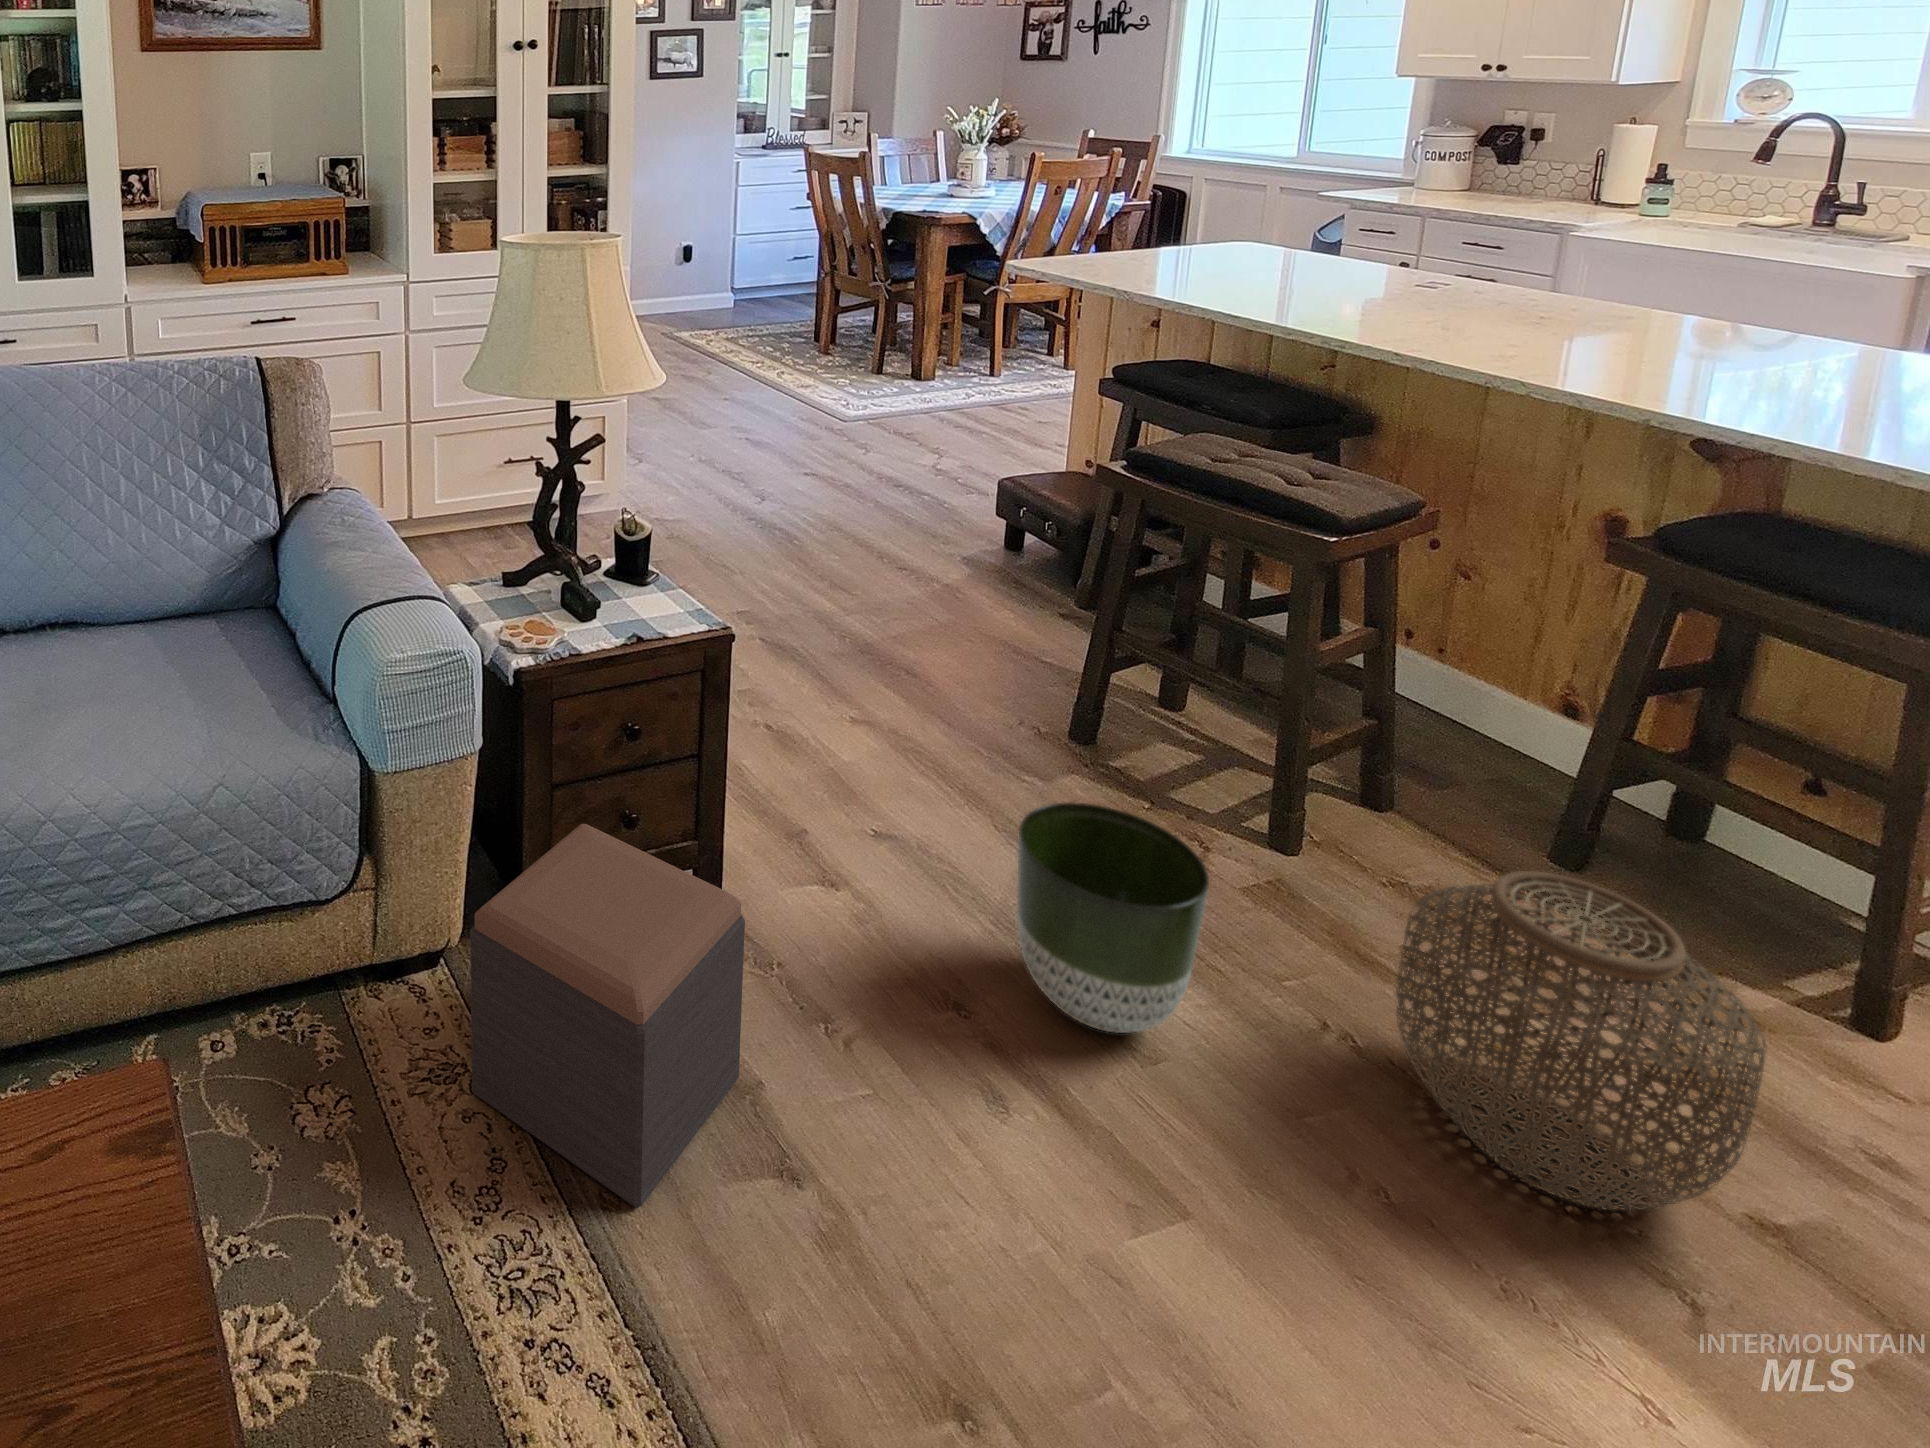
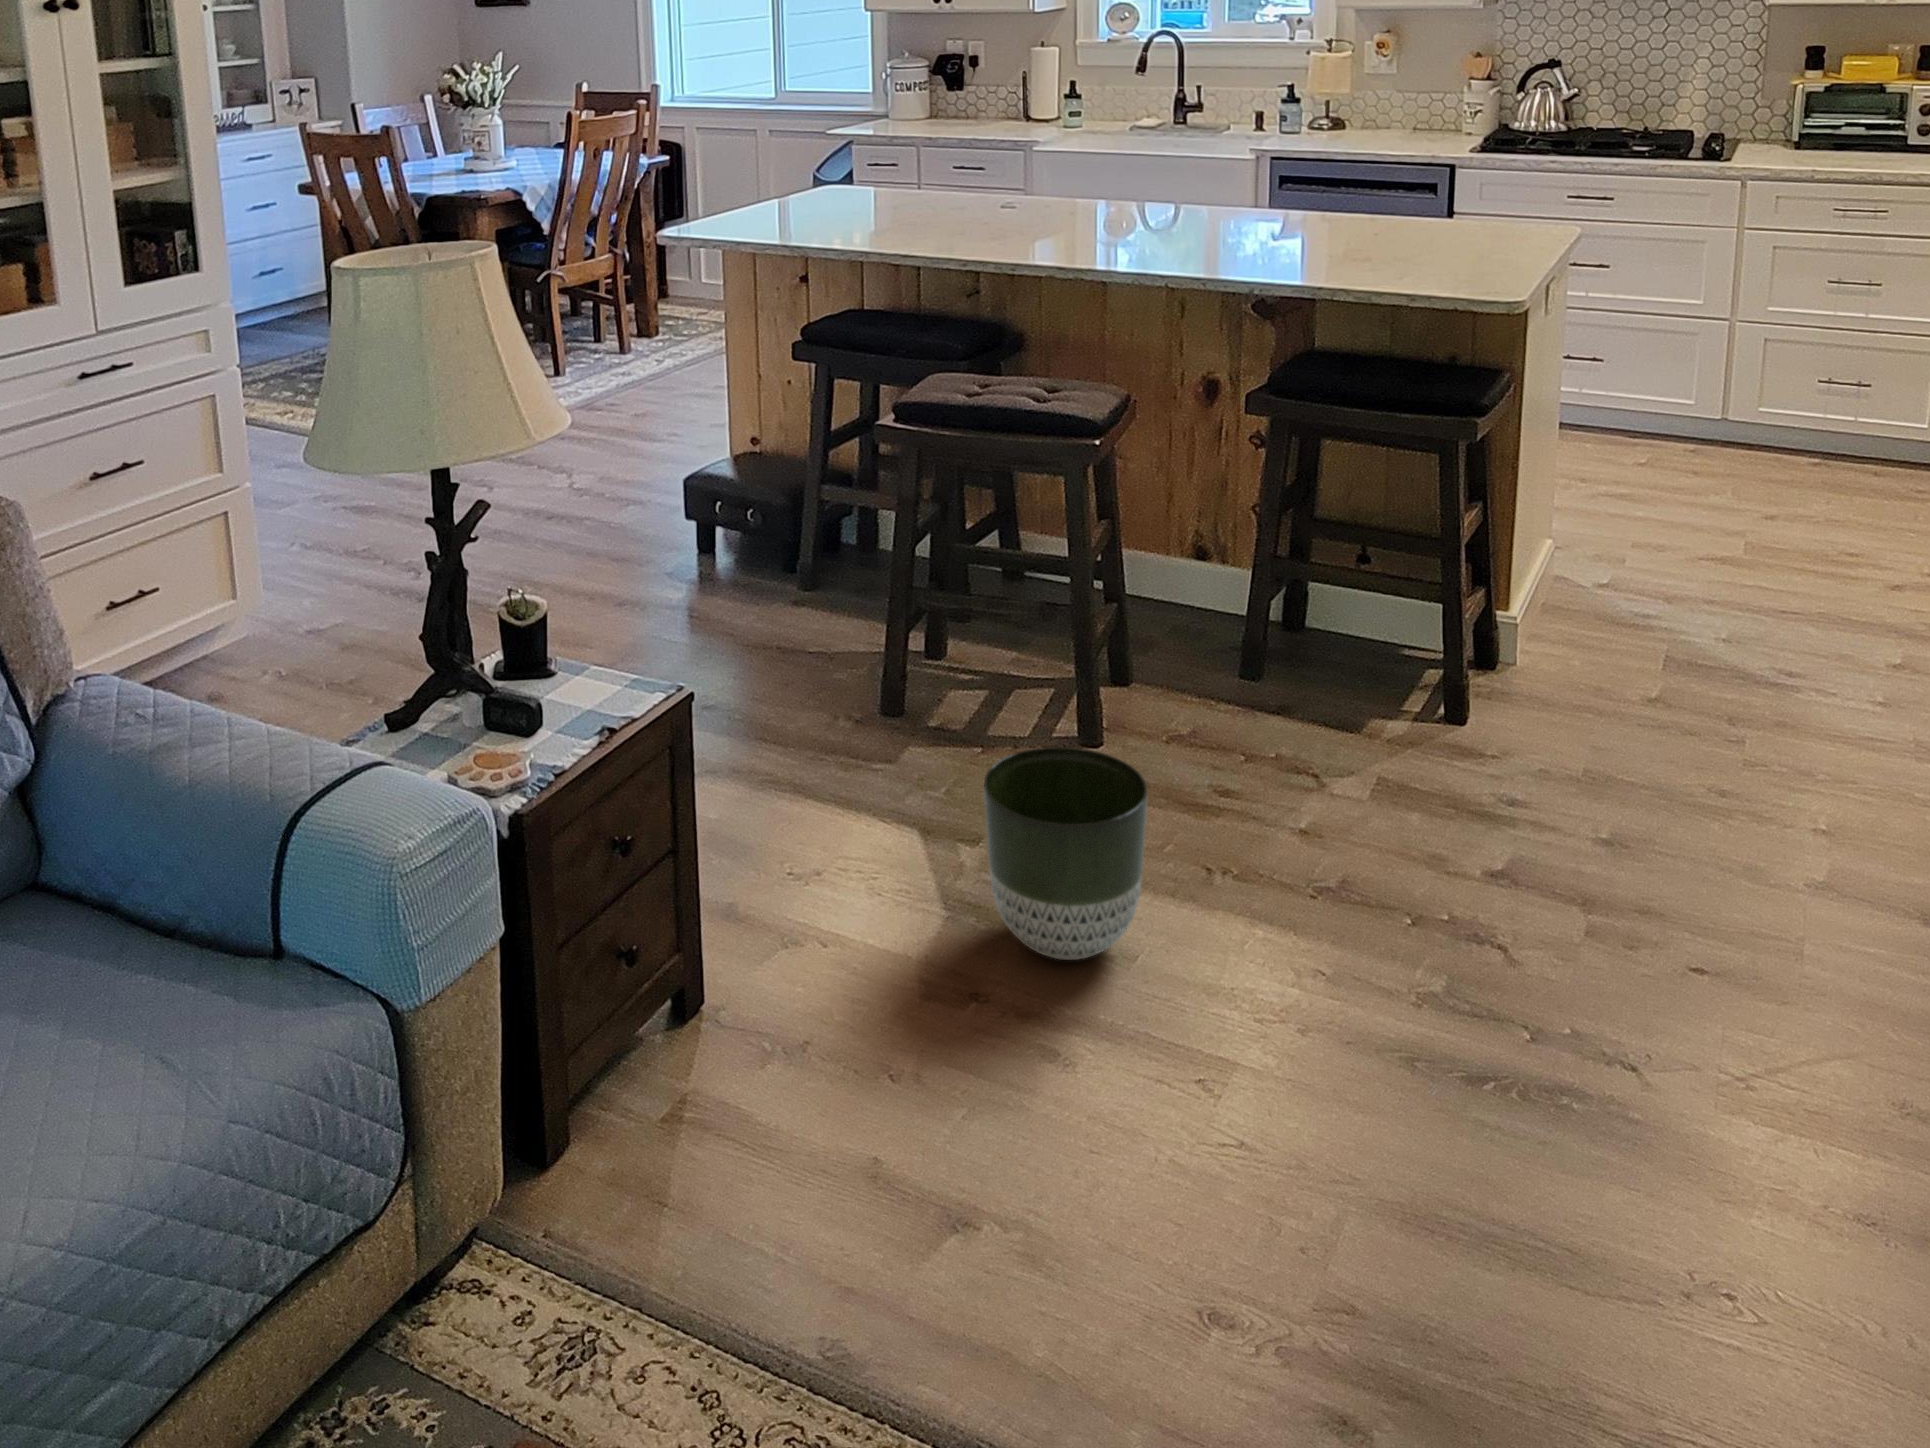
footstool: present [470,824,745,1207] -> none [605,963,867,1348]
woven basket: present [1396,871,1766,1211] -> none [1258,668,1482,921]

